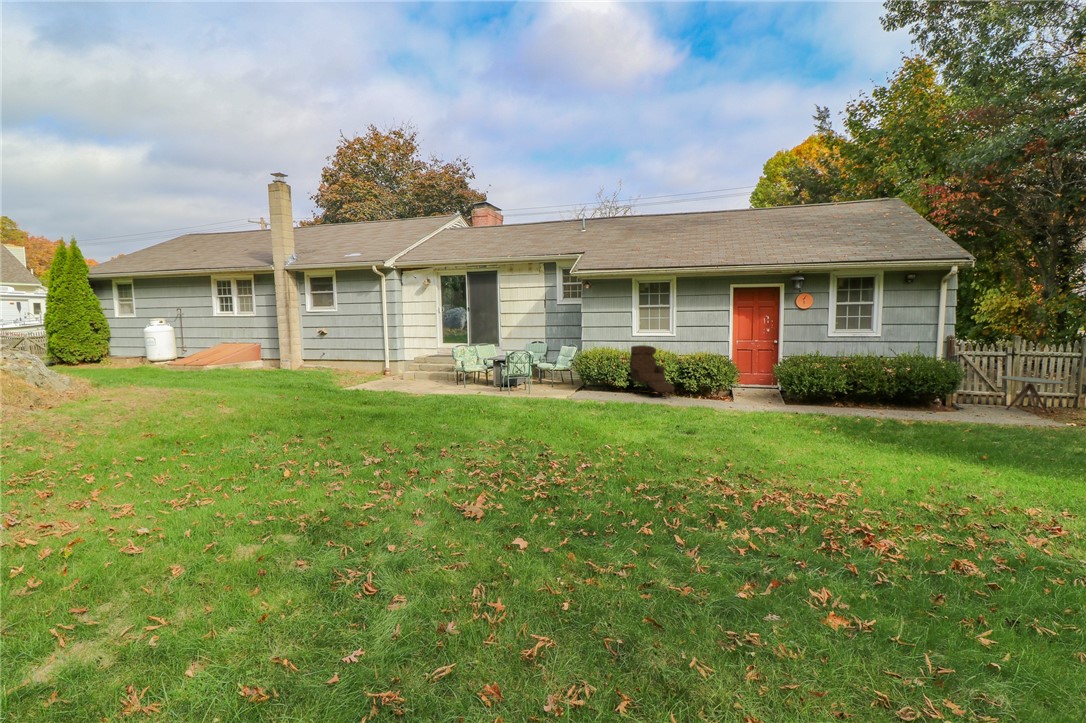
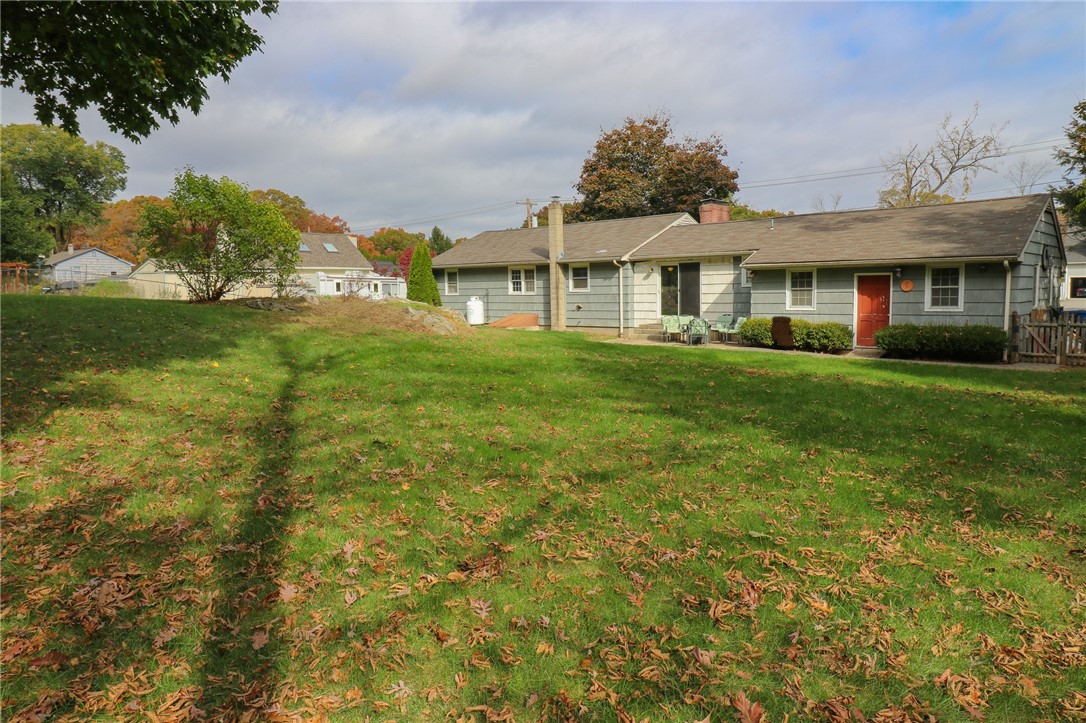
round table: present [999,376,1065,415] -> none [1036,342,1079,368]

